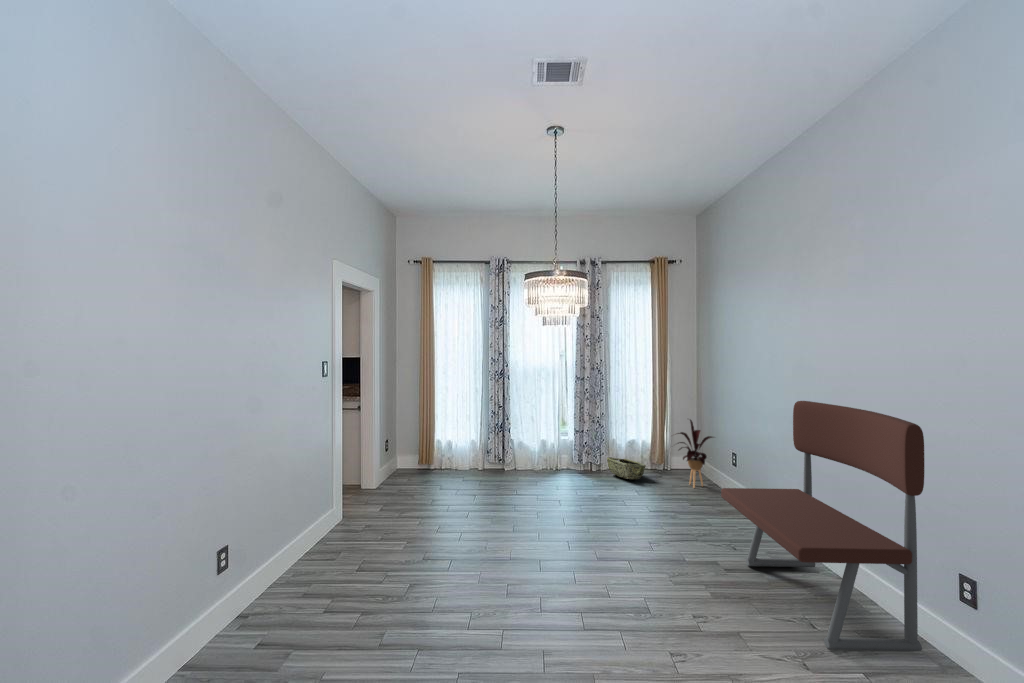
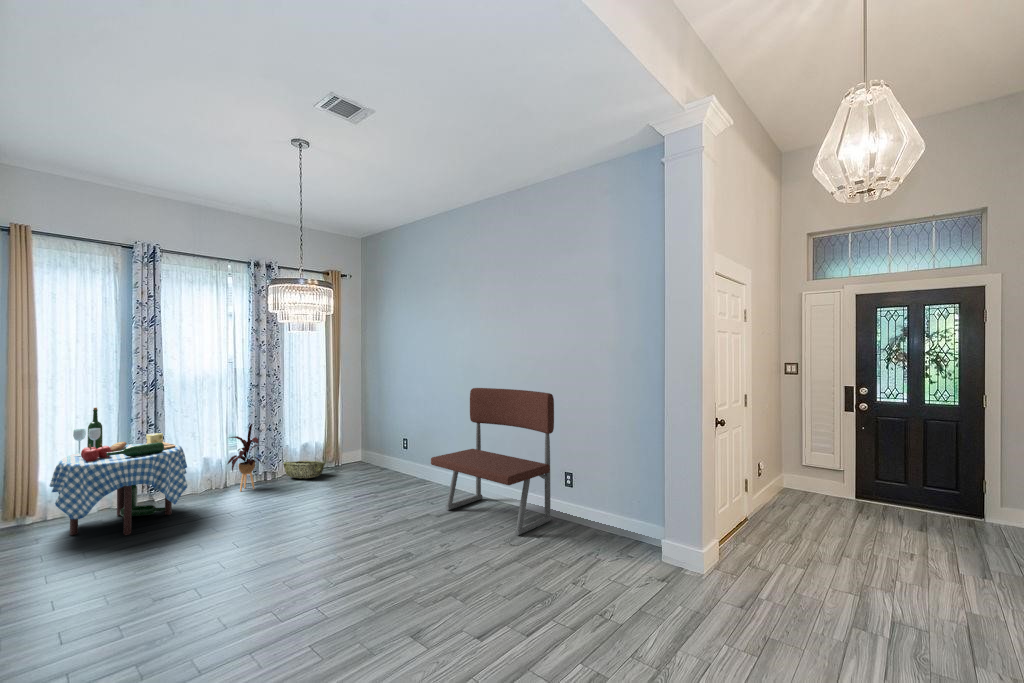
dining table: none [434,389,519,493] -> present [50,408,188,535]
house plant: present [677,420,713,488] -> present [227,424,261,491]

